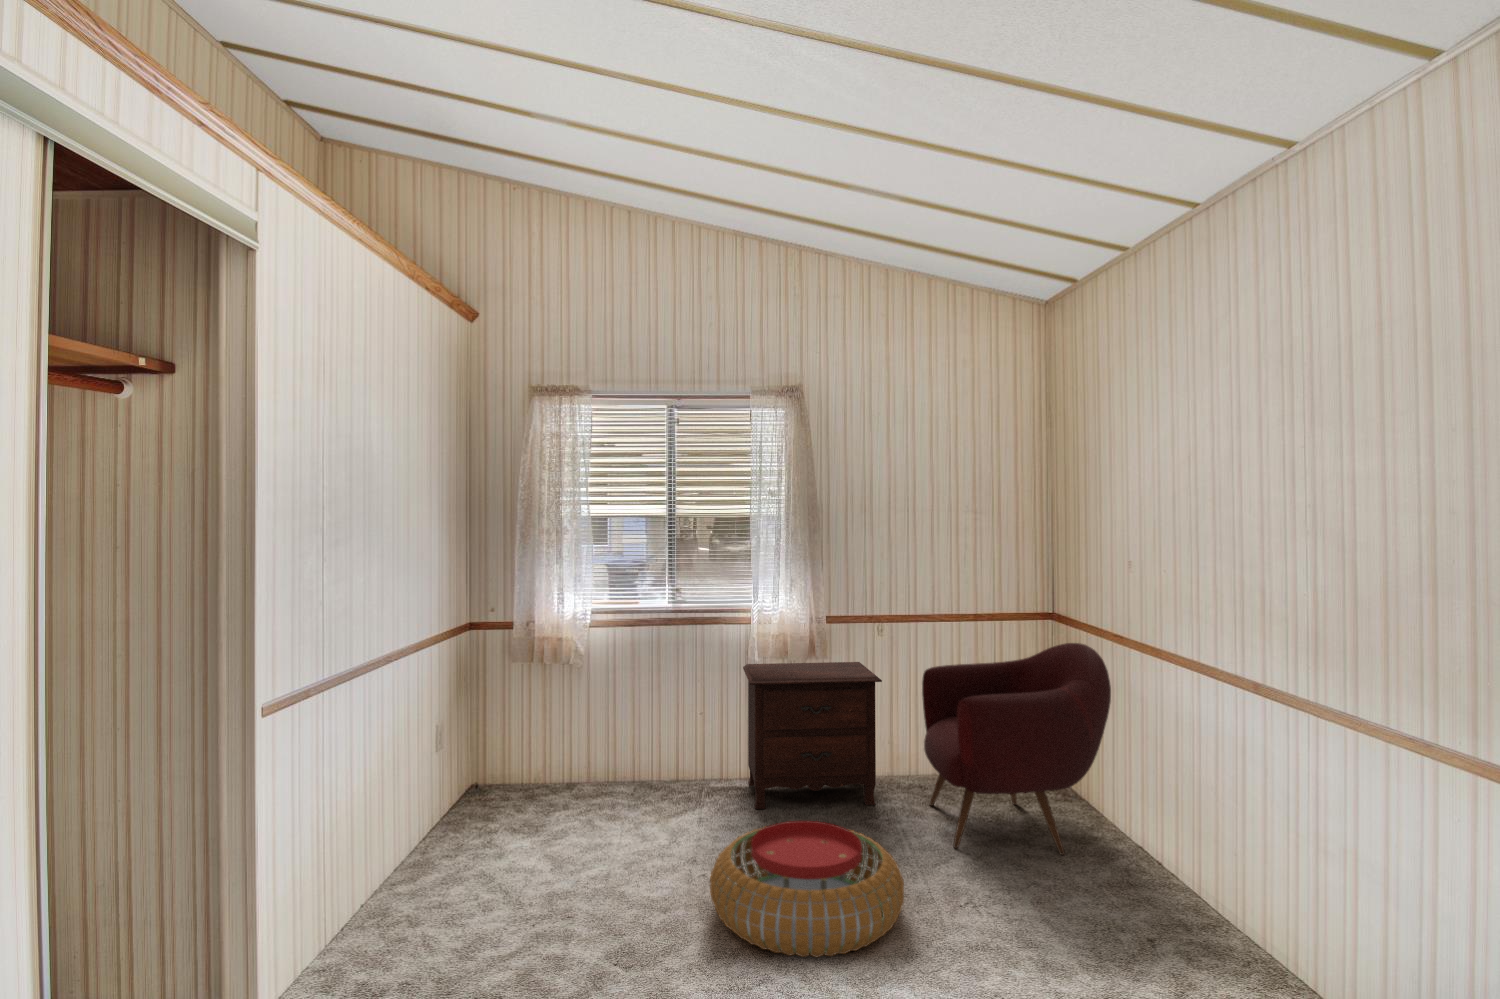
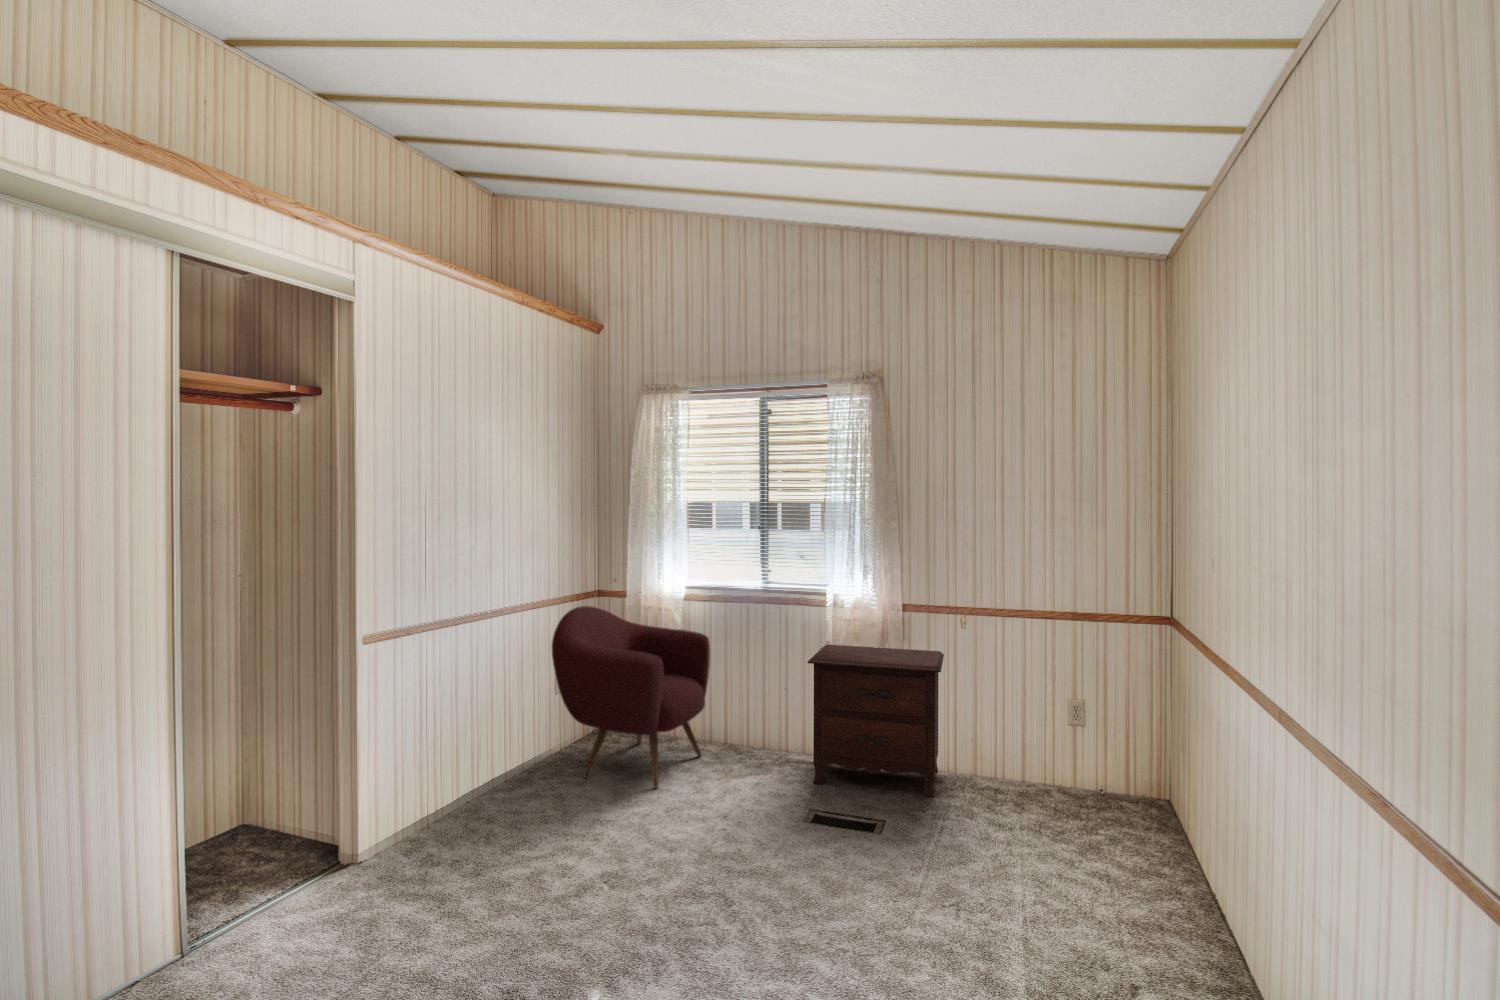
armchair: present [922,643,1111,855] -> present [552,606,710,789]
pouf: present [710,821,904,957] -> none [690,794,878,927]

